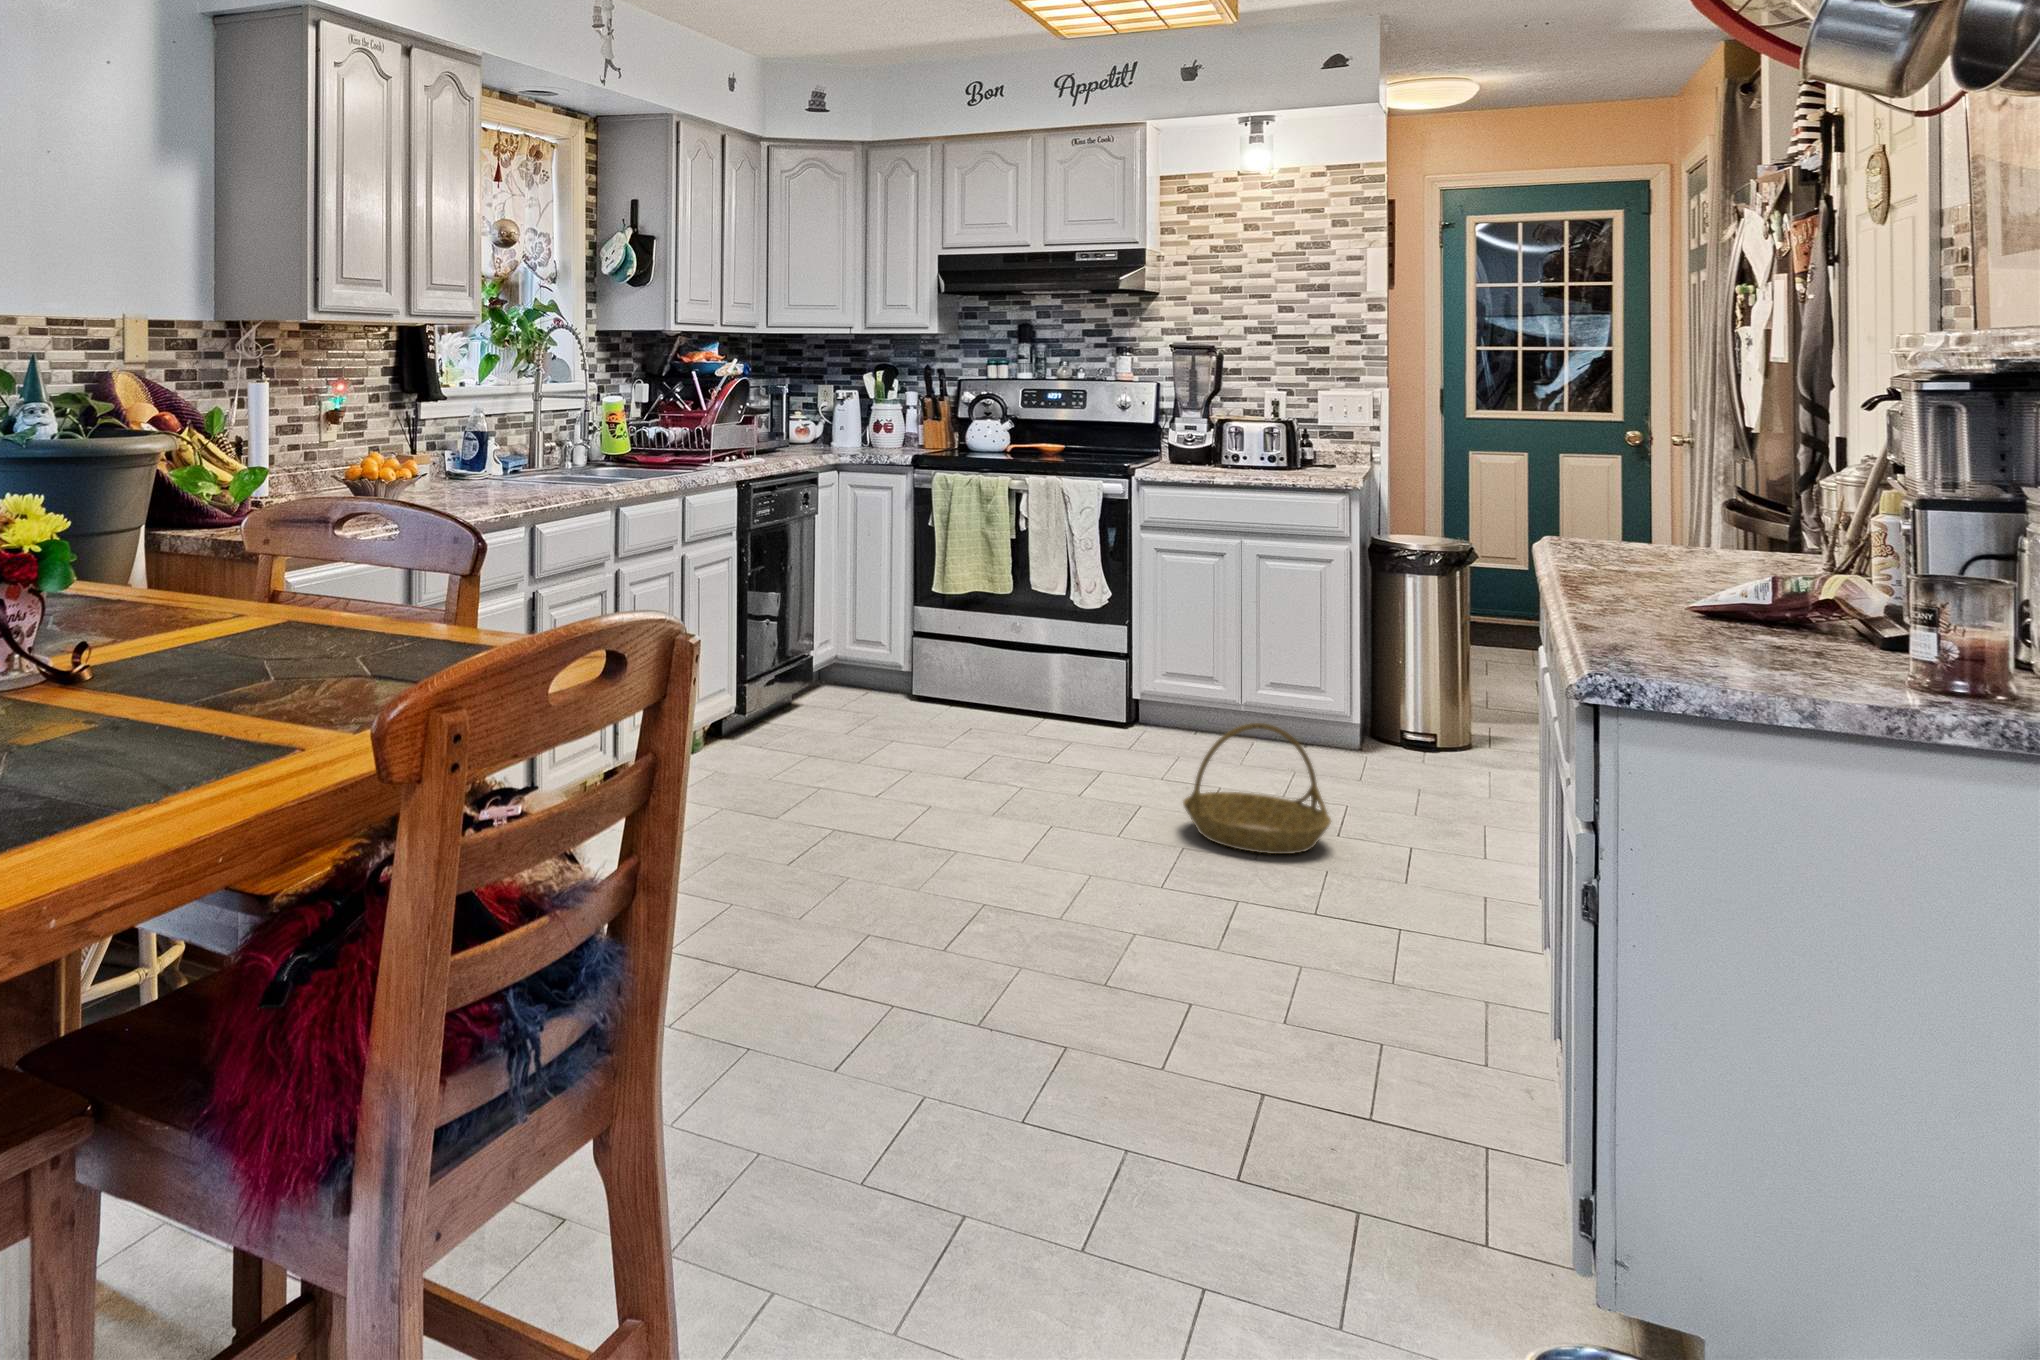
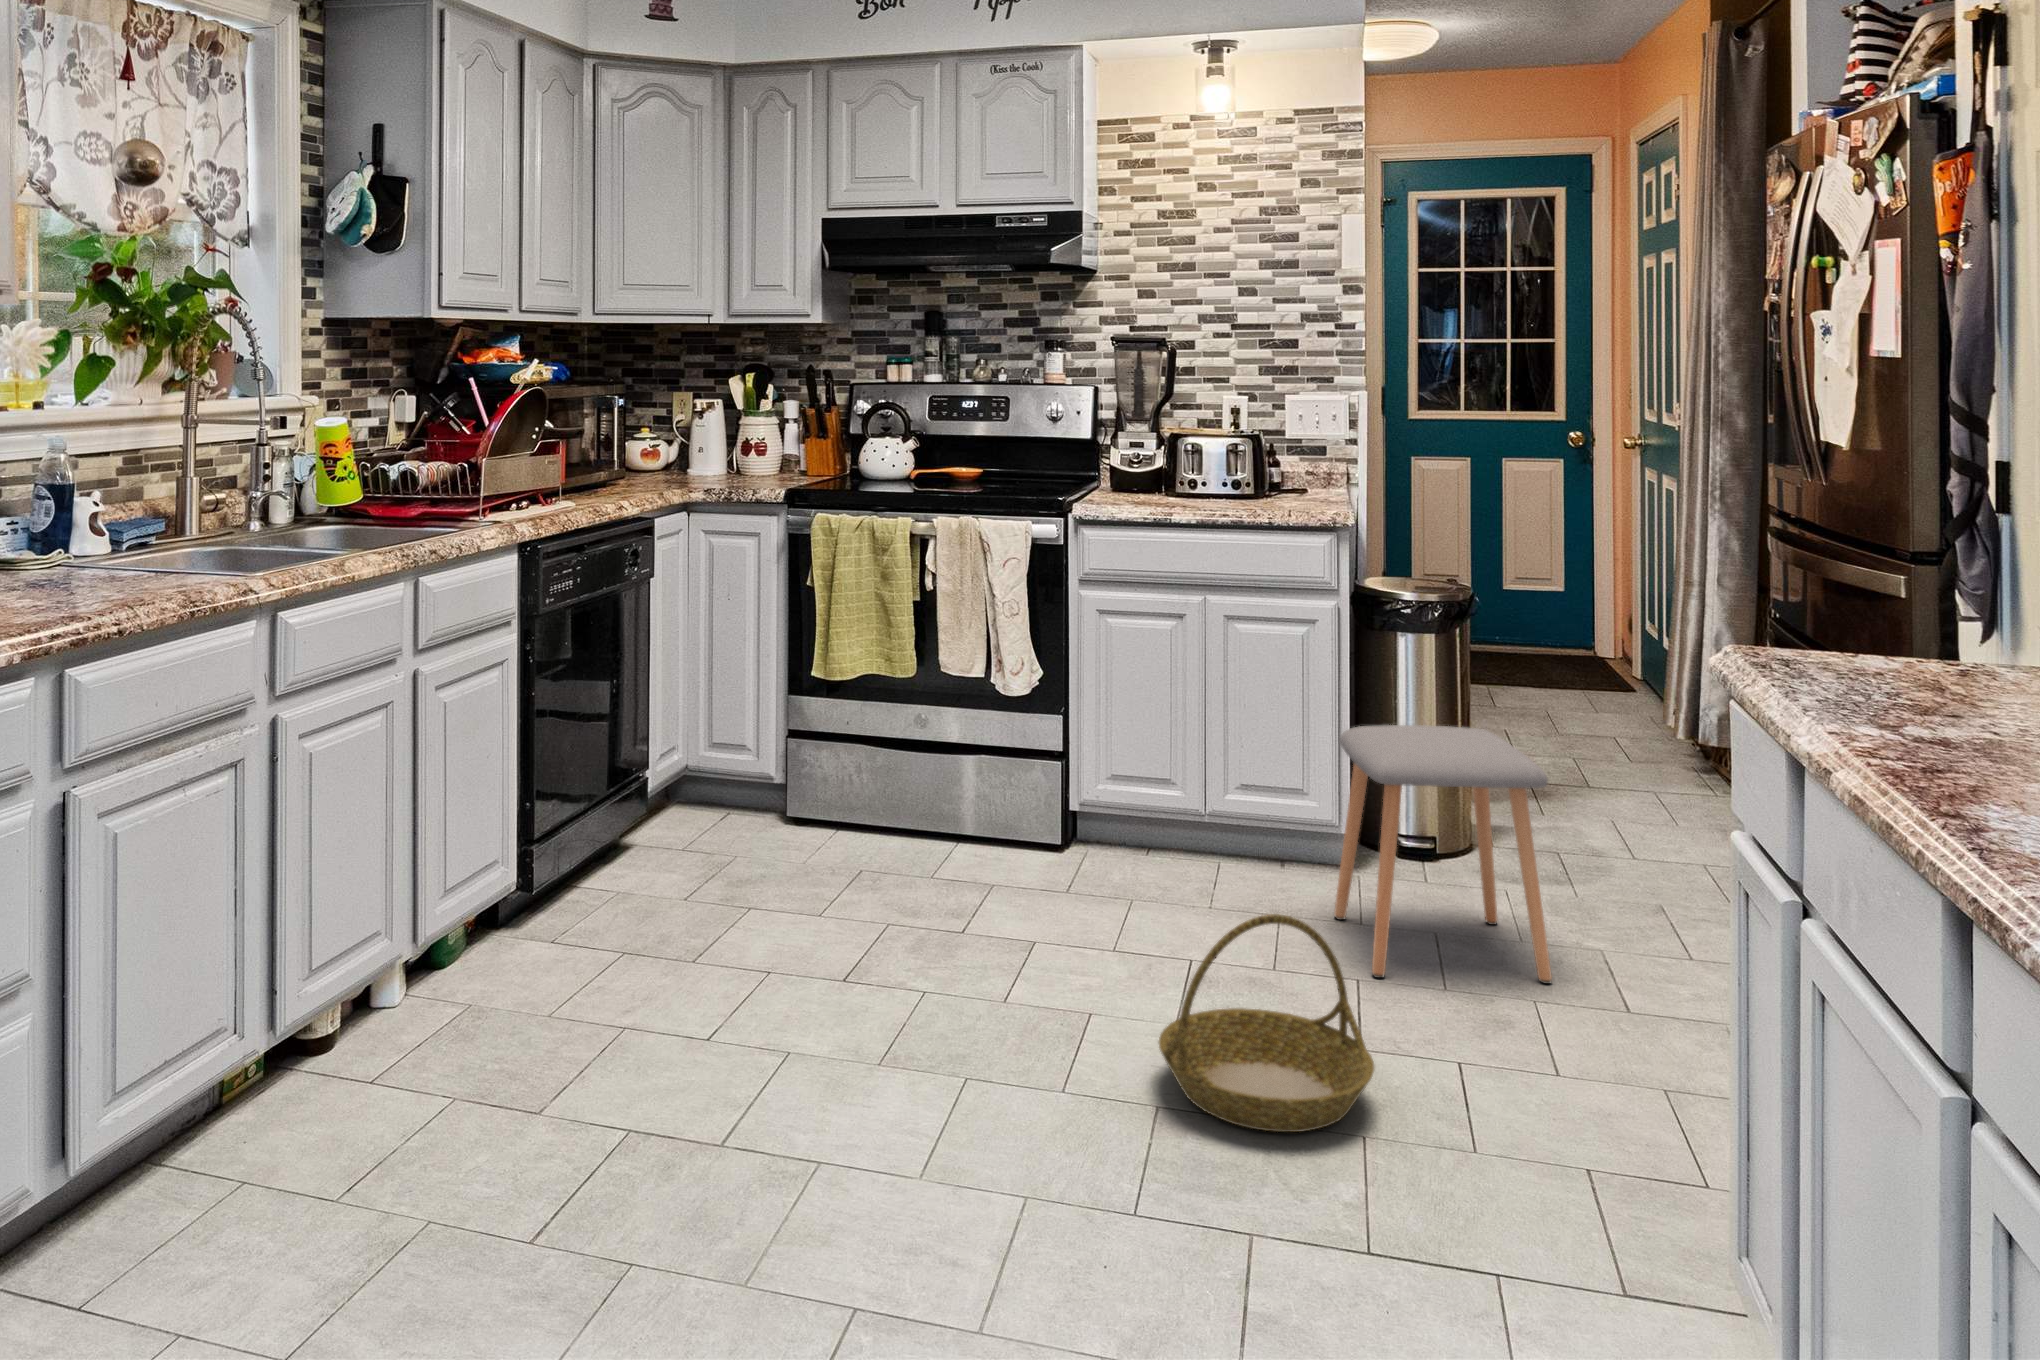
stool: none [1332,629,1491,808] -> present [1334,725,1552,984]

